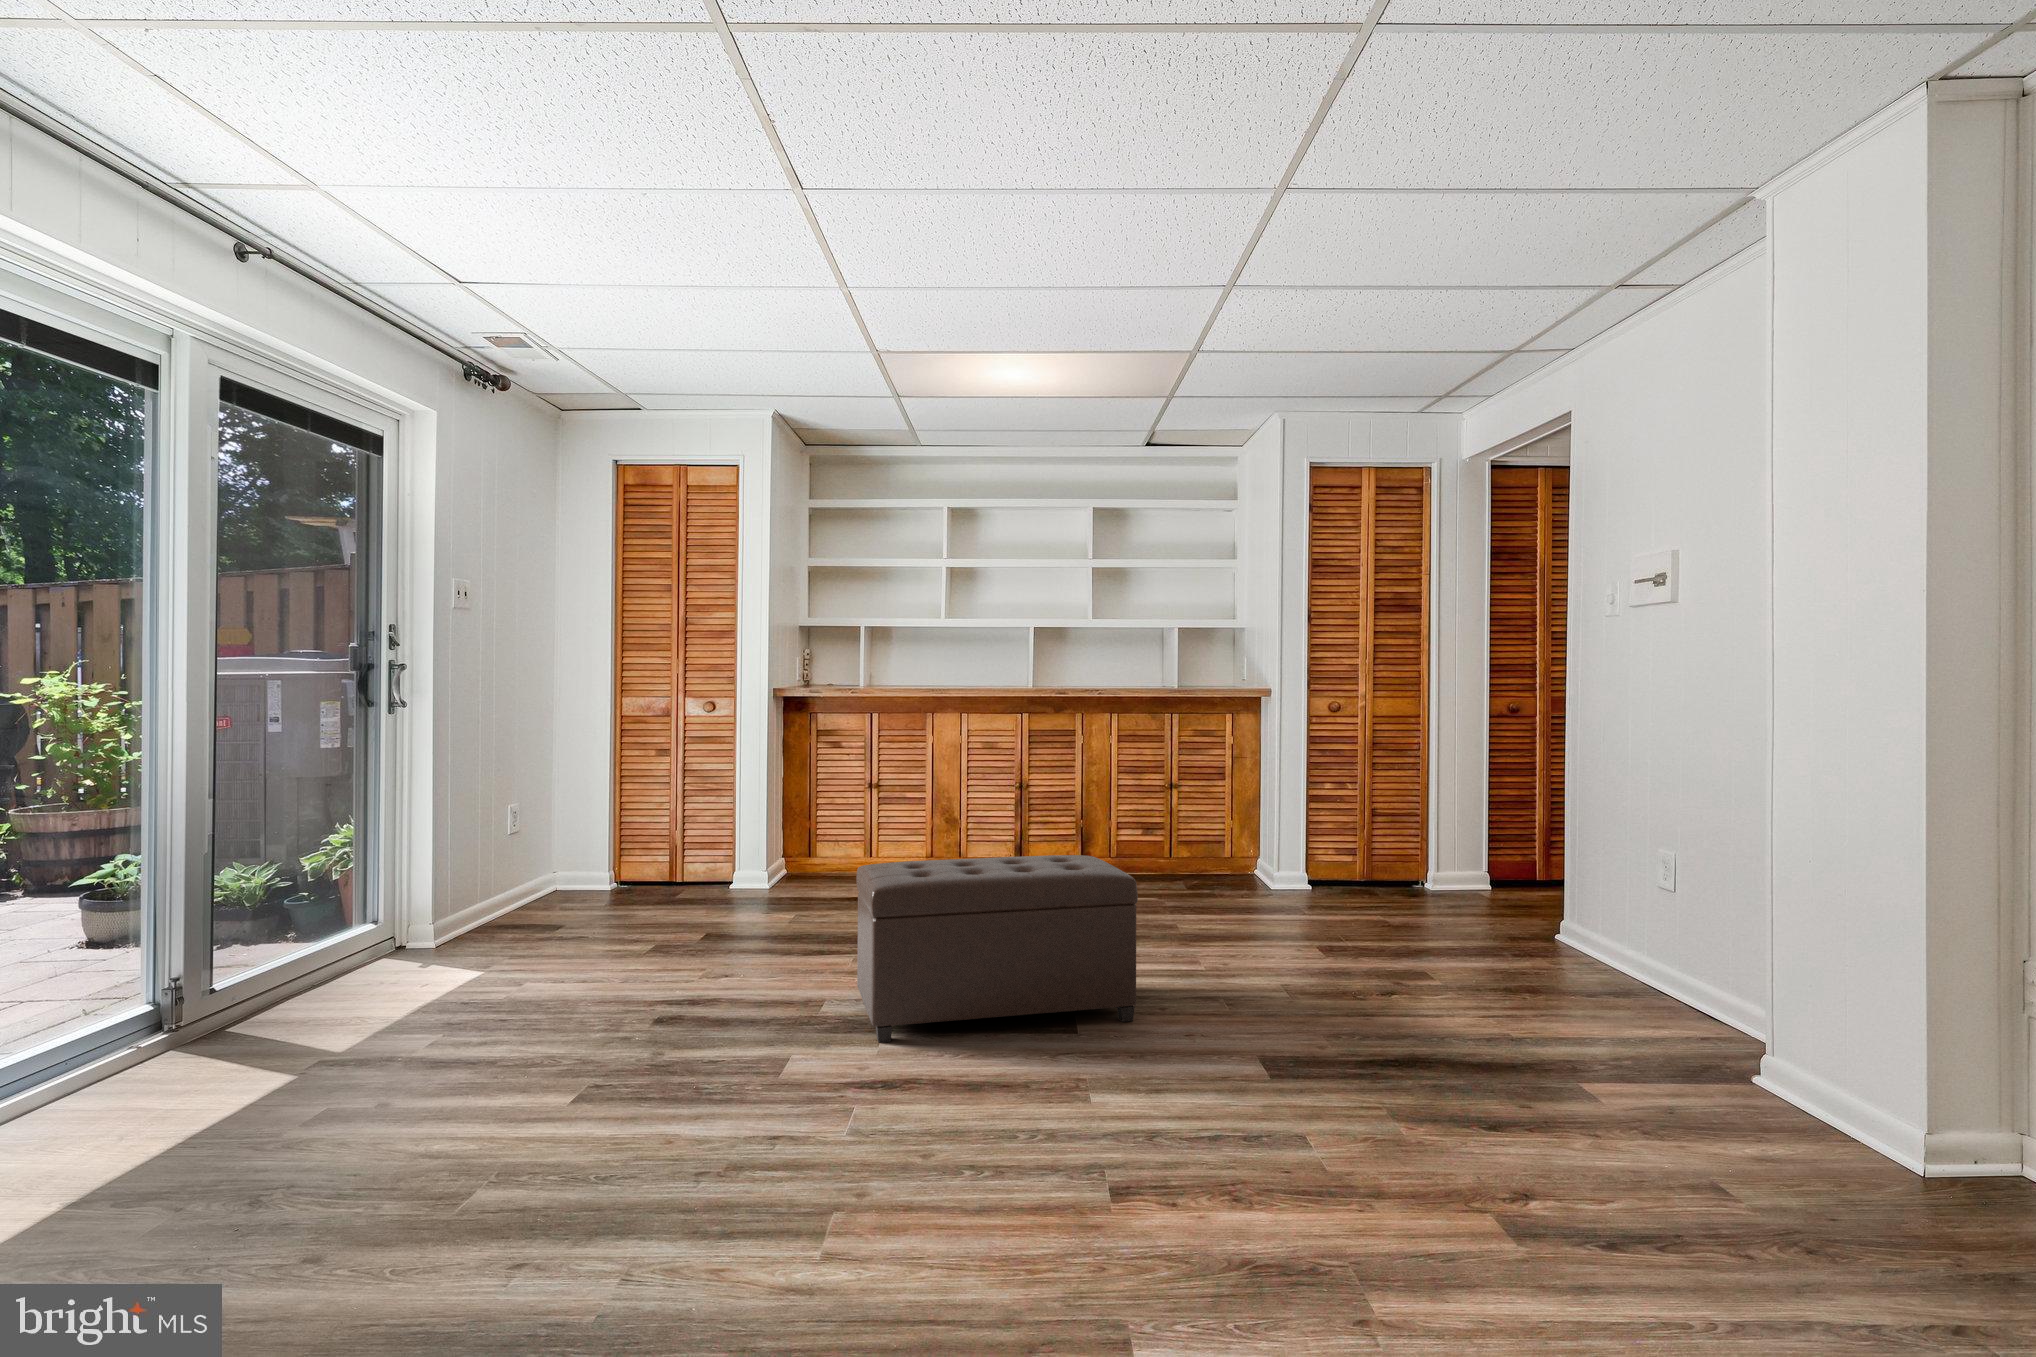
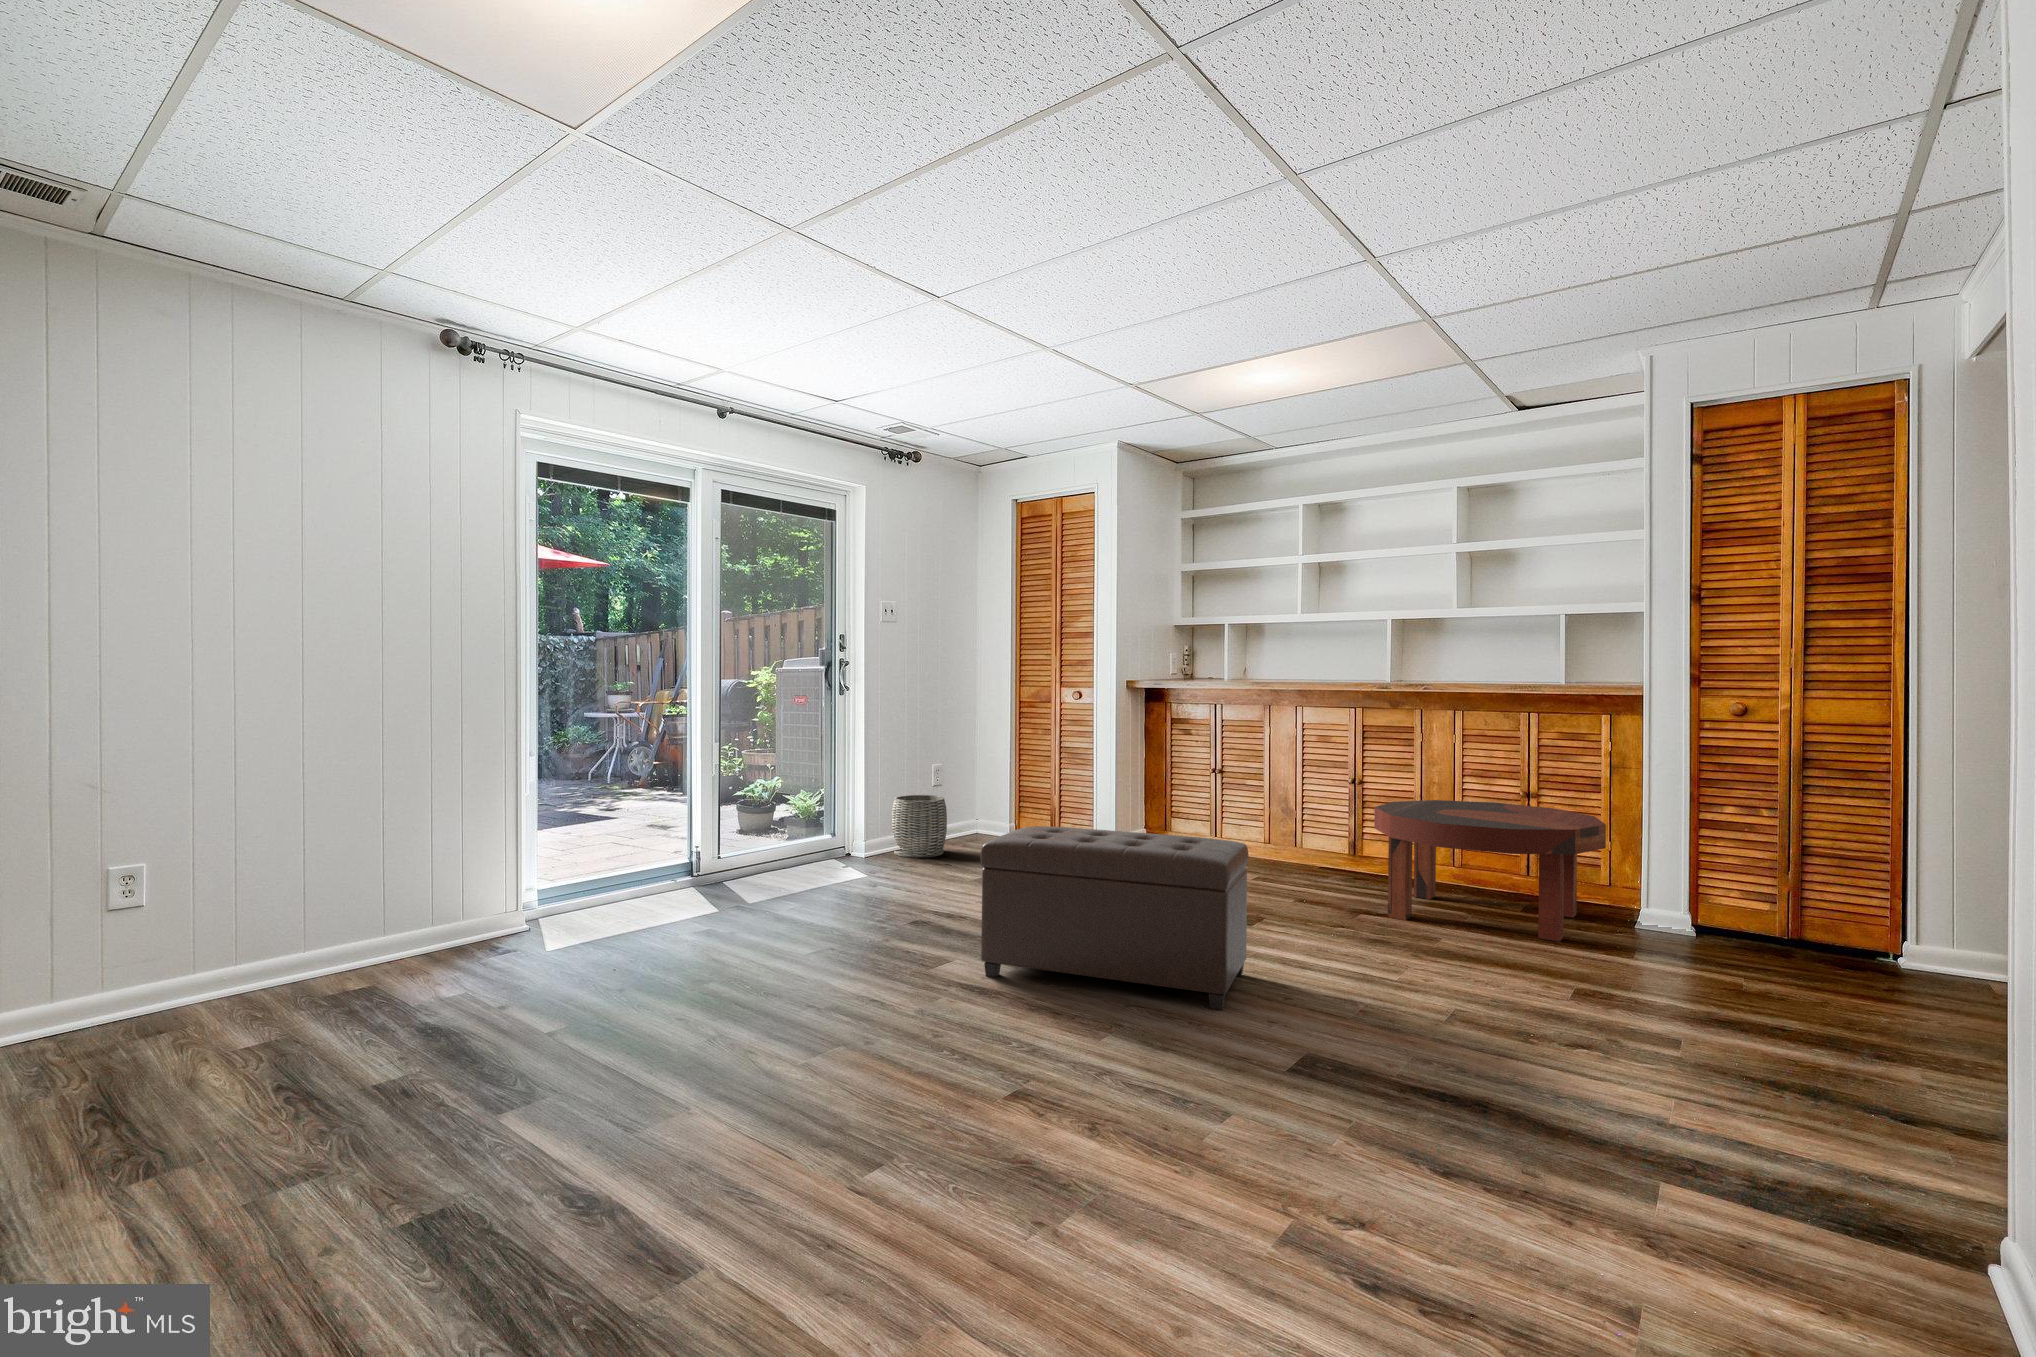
coffee table: none [1078,796,1261,912] -> present [1374,800,1606,942]
woven basket: none [487,844,567,929] -> present [892,795,947,858]

